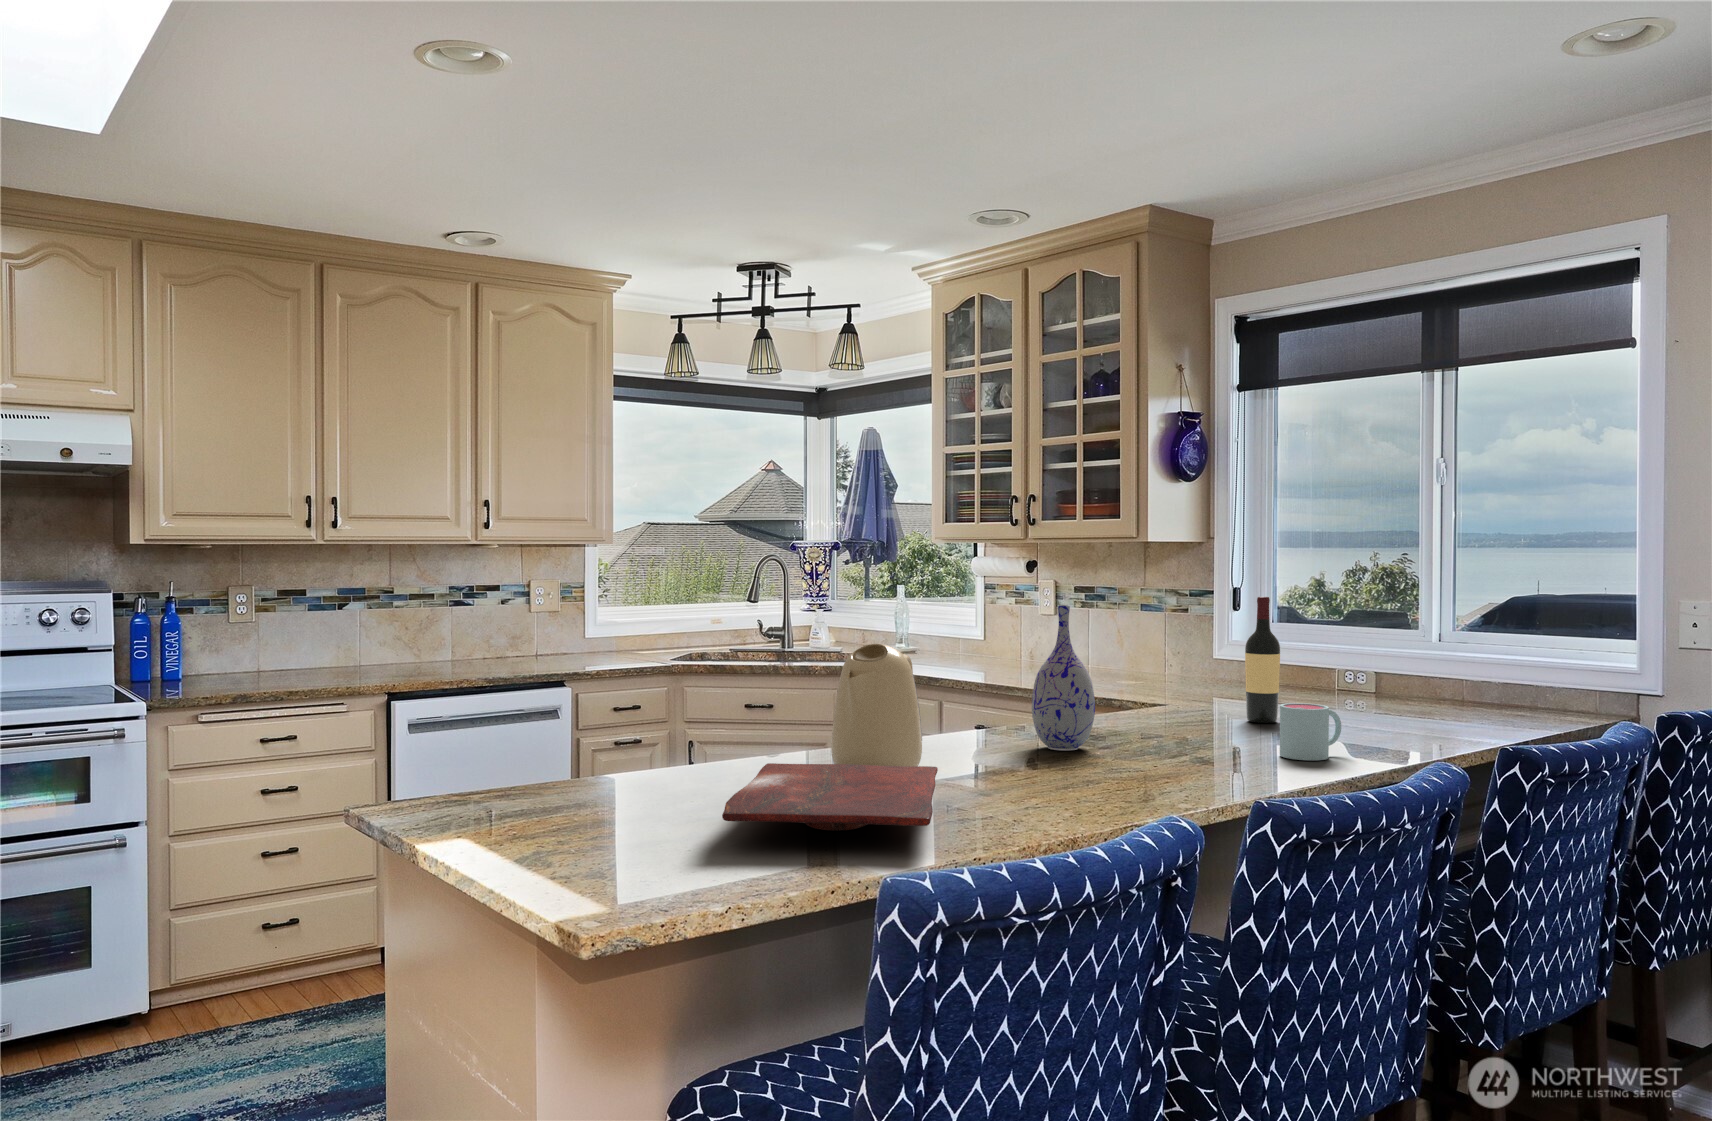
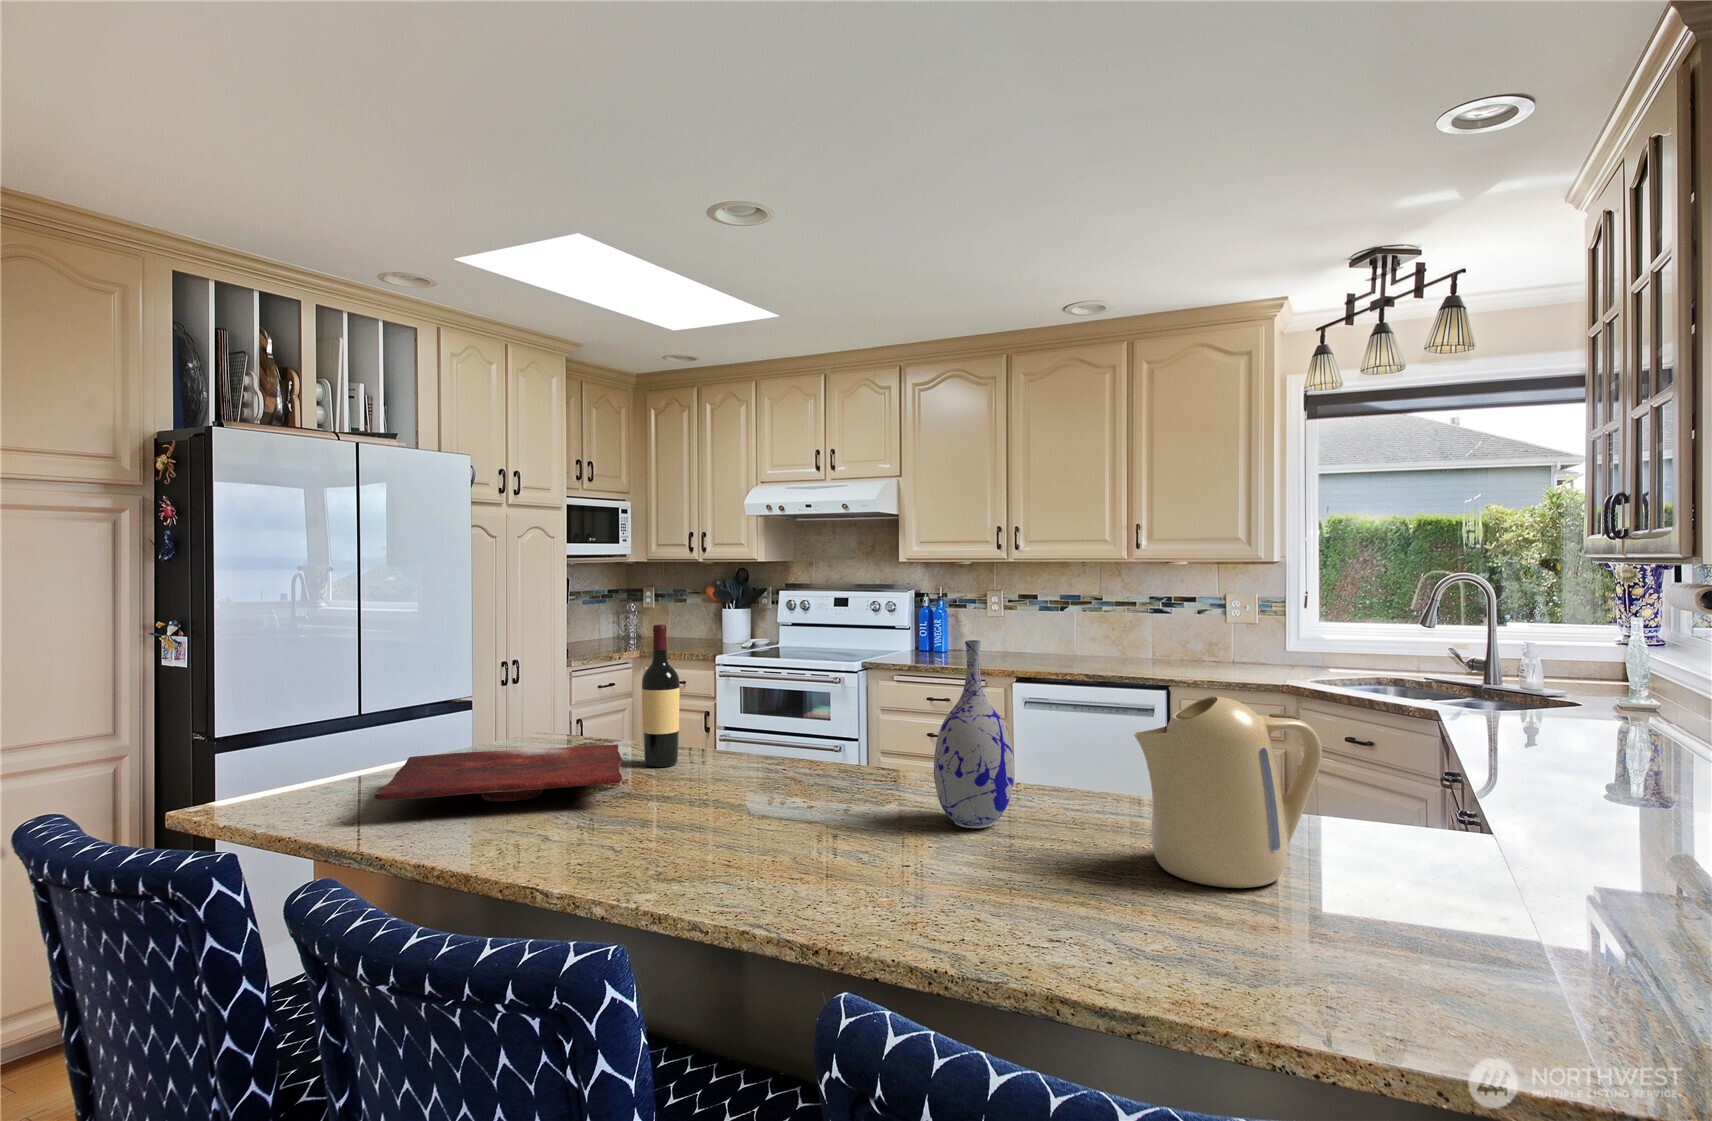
wine bottle: present [1245,597,1280,723] -> present [642,625,680,767]
kettle: present [831,644,922,766] -> present [1133,697,1322,888]
mug: present [1280,703,1341,760] -> none [1022,838,1137,957]

